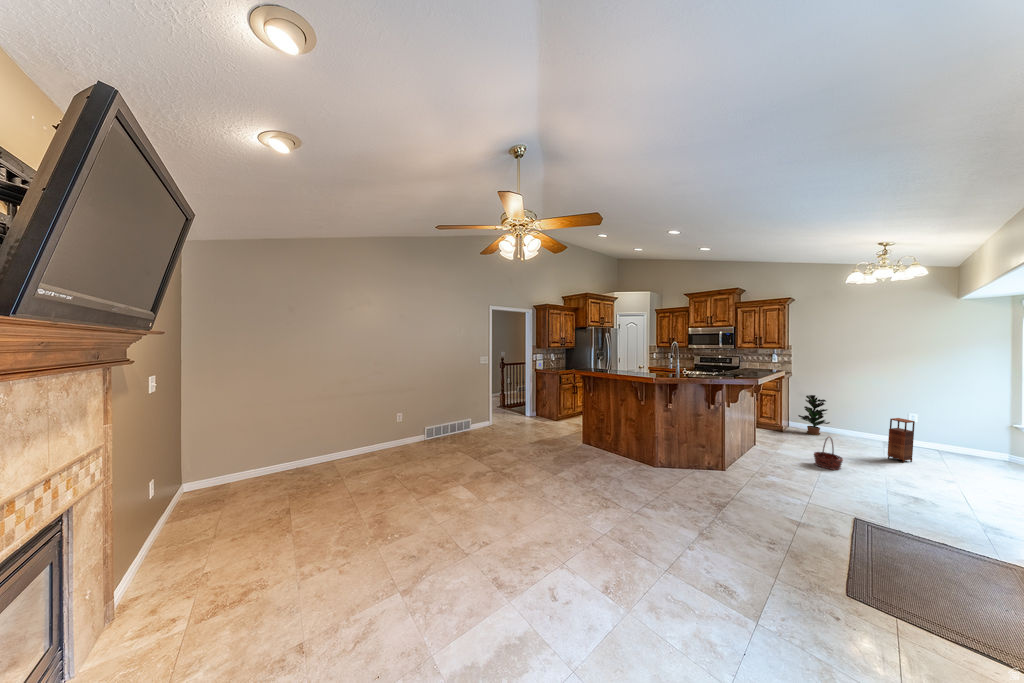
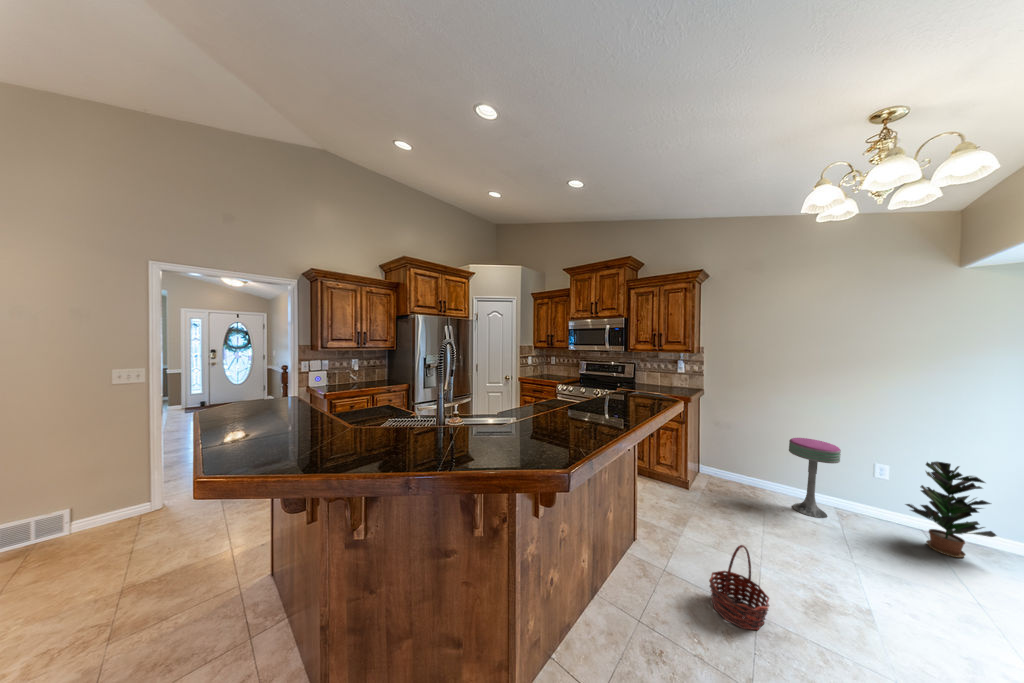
potted plant: present [798,395,830,435] -> present [906,462,996,558]
bar stool: none [851,399,883,444] -> present [789,438,841,518]
storage cabinet: present [888,418,915,463] -> none [855,490,910,590]

